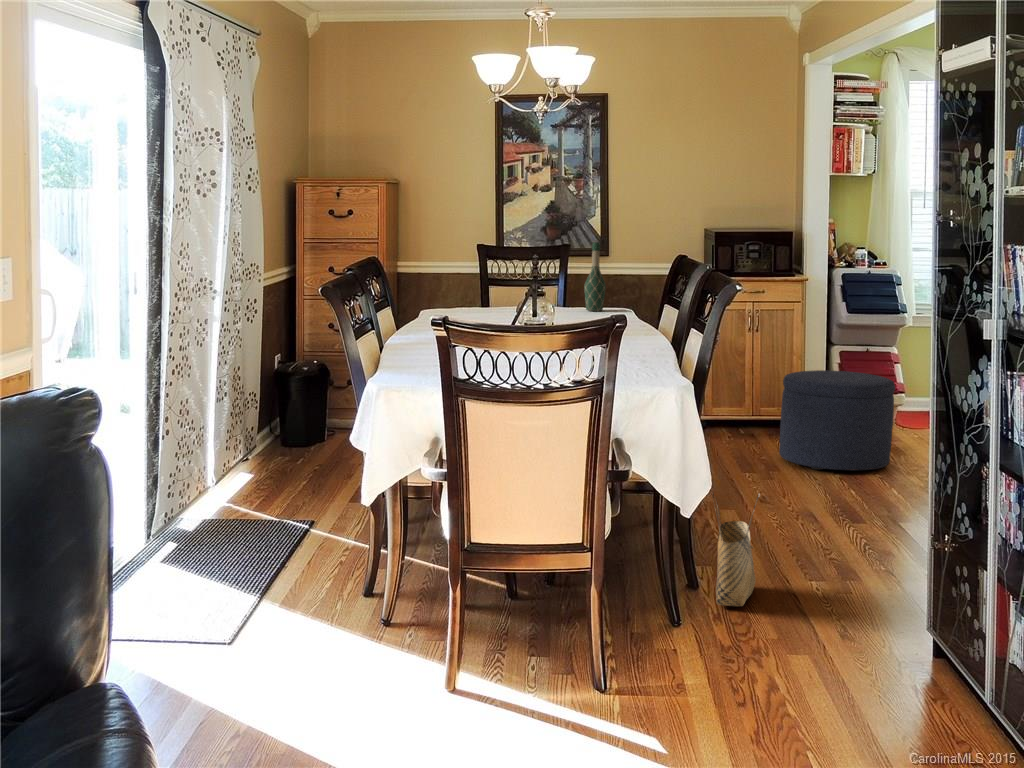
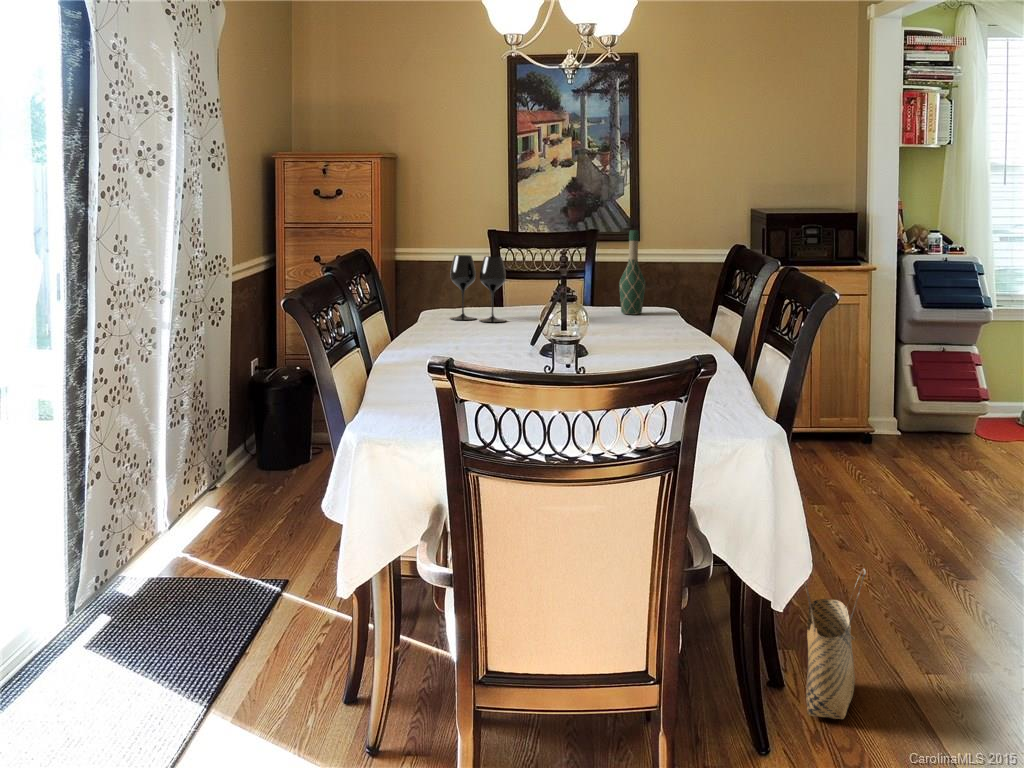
wine glass: none [445,262,491,316] -> present [450,255,506,322]
ottoman: present [779,370,895,470] -> none [849,381,992,504]

